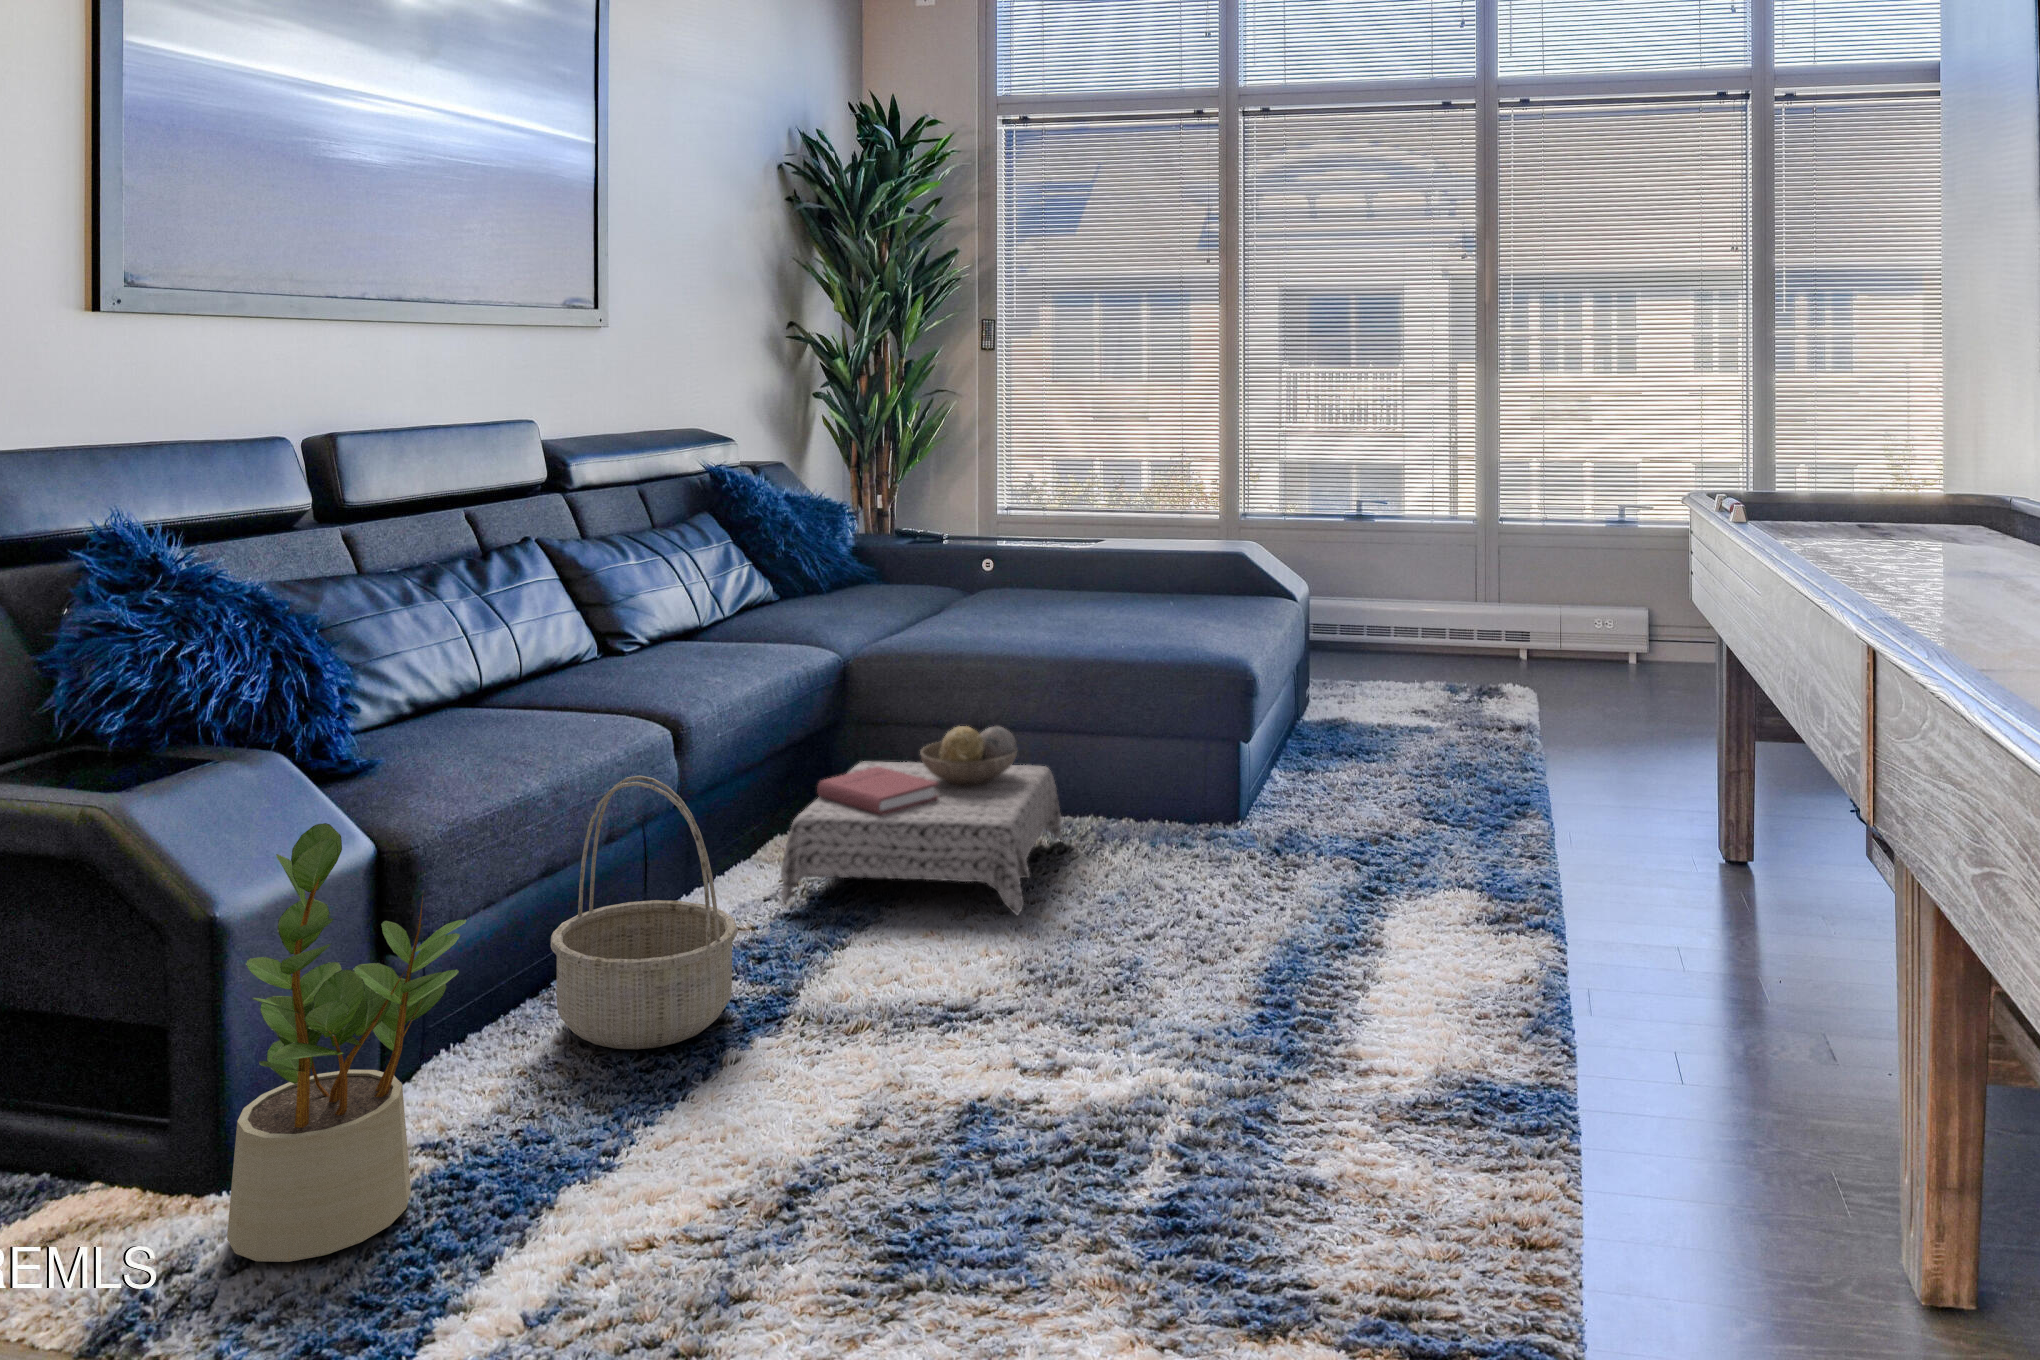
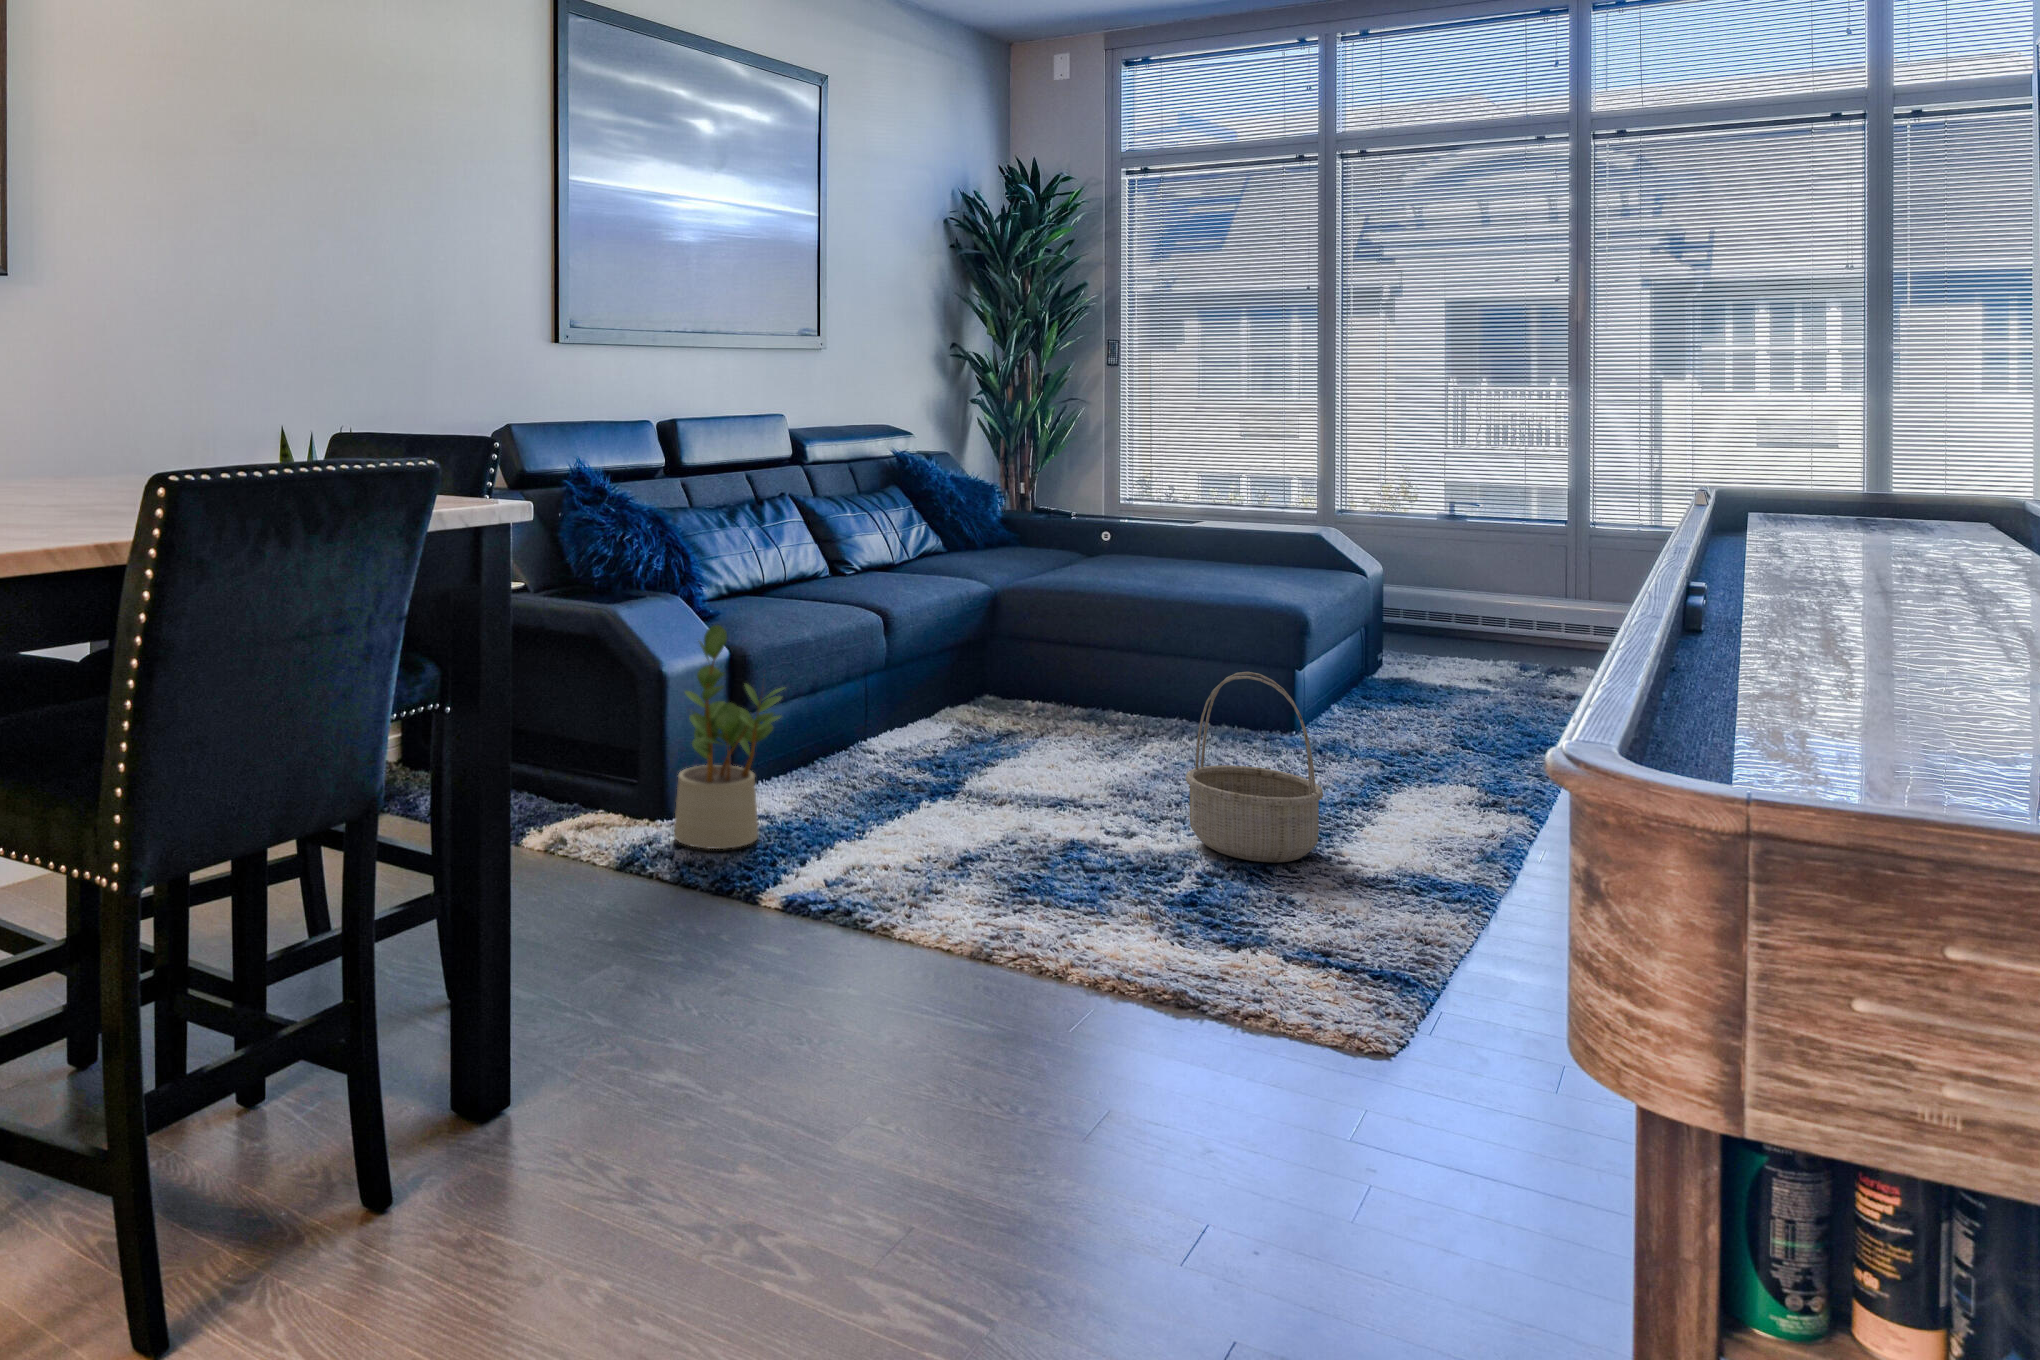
ottoman: present [780,726,1062,915] -> none [952,635,1153,764]
basket: present [551,776,738,1049] -> present [1186,672,1323,863]

